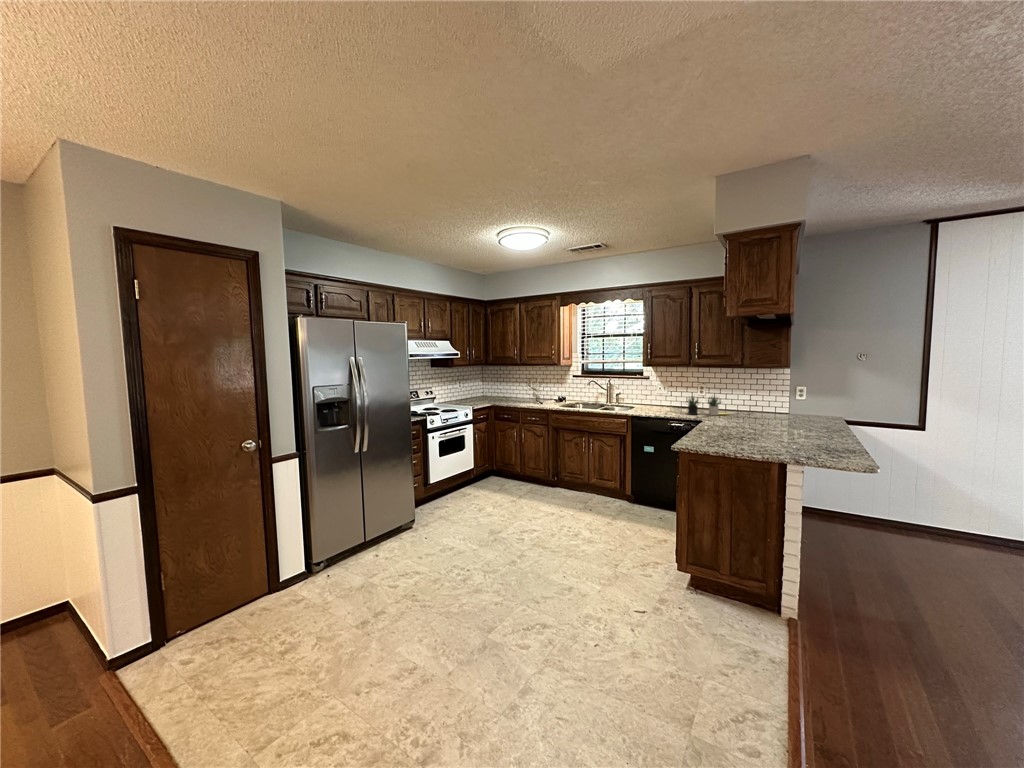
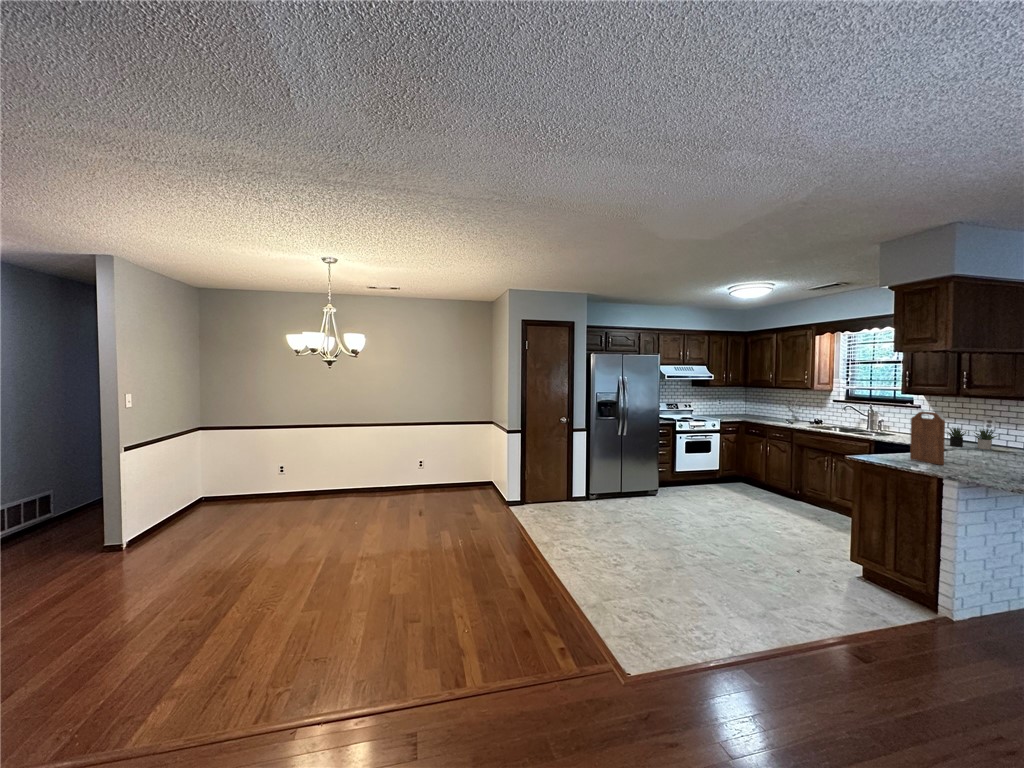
cutting board: none [727,387,765,446] -> present [910,412,945,465]

